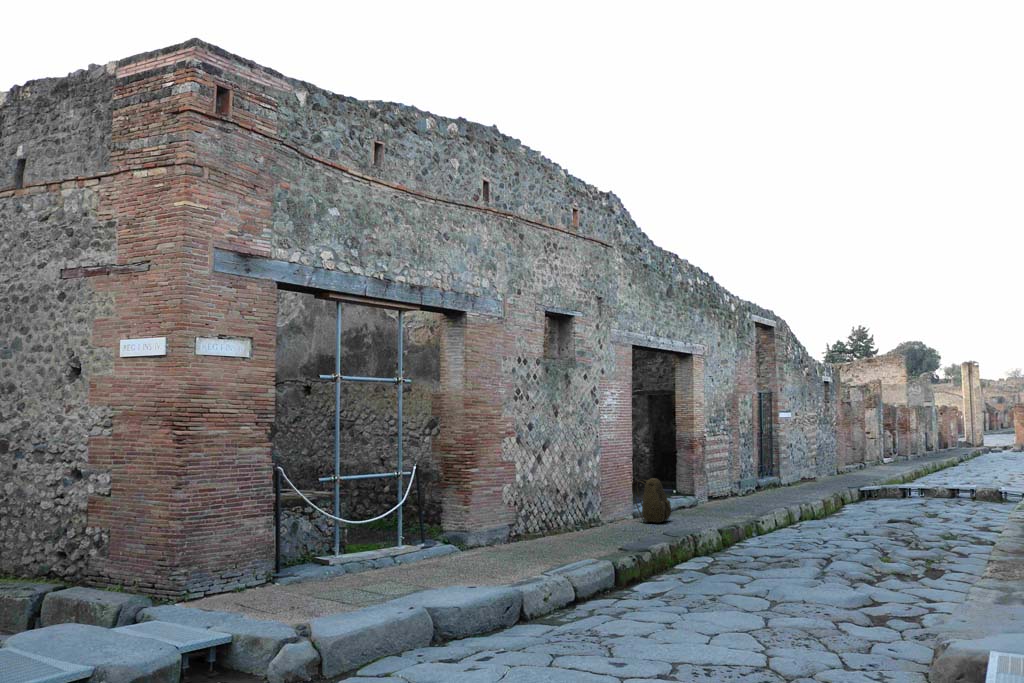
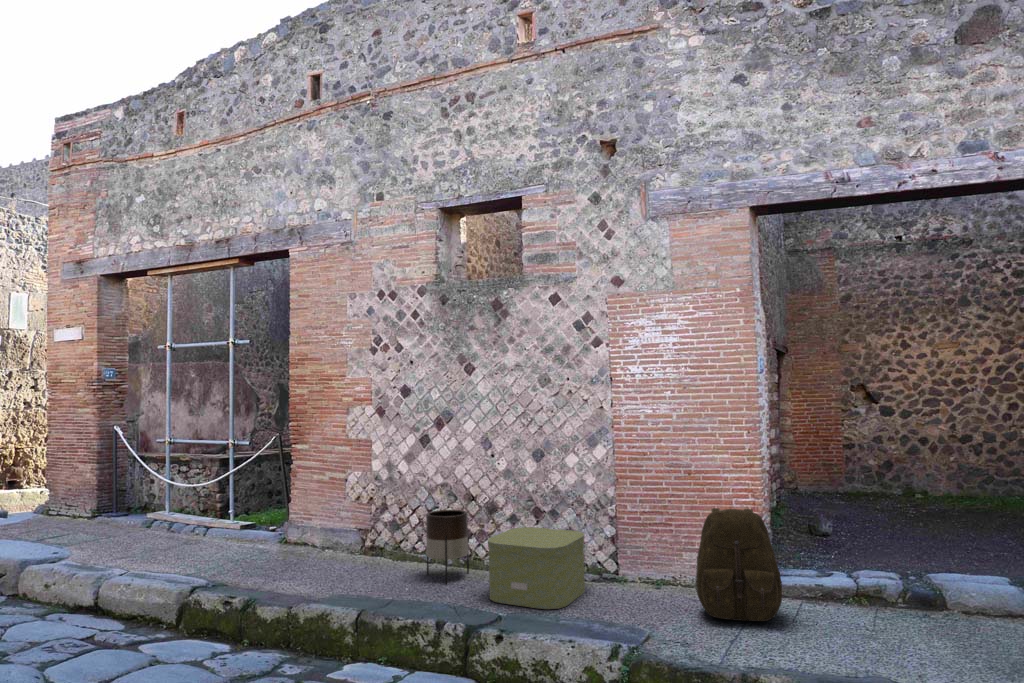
planter: none [553,500,581,541] -> present [426,510,469,584]
storage box: none [582,501,634,536] -> present [488,527,585,609]

